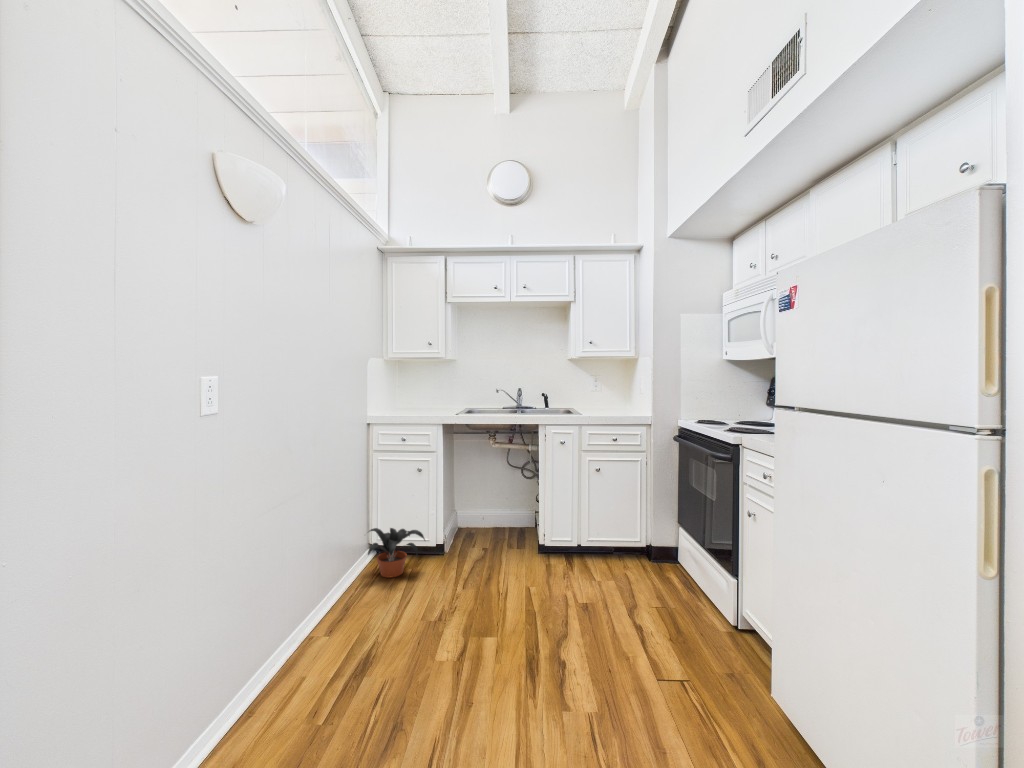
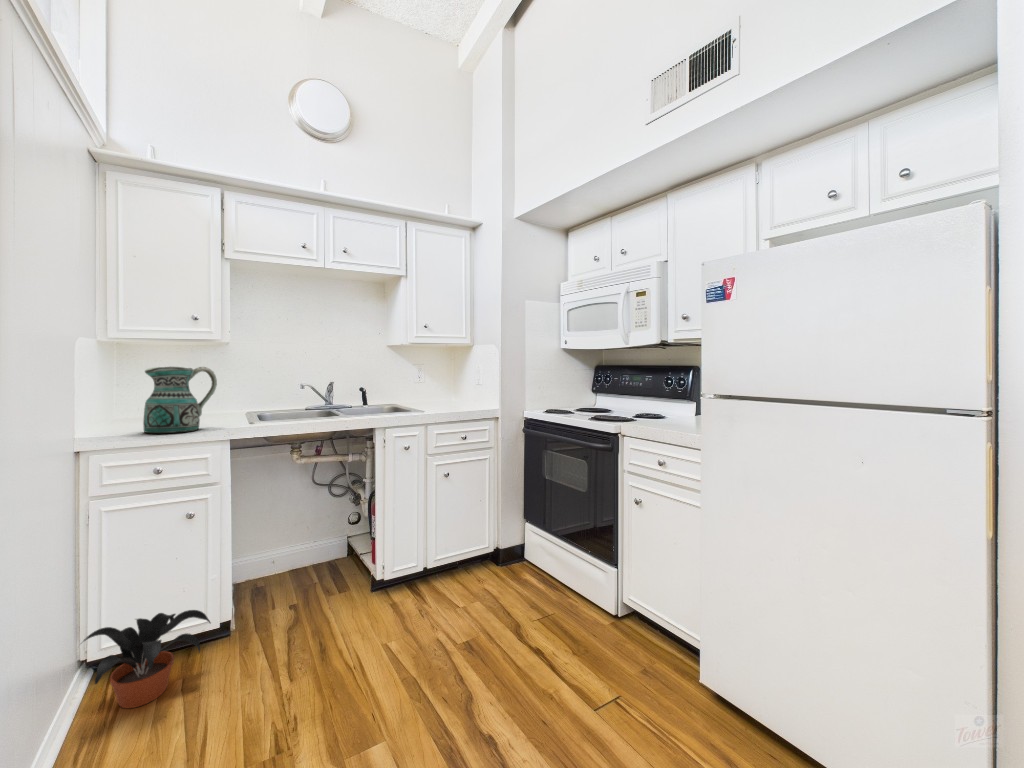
ceramic pitcher: none [399,377,437,418] -> present [143,366,217,433]

